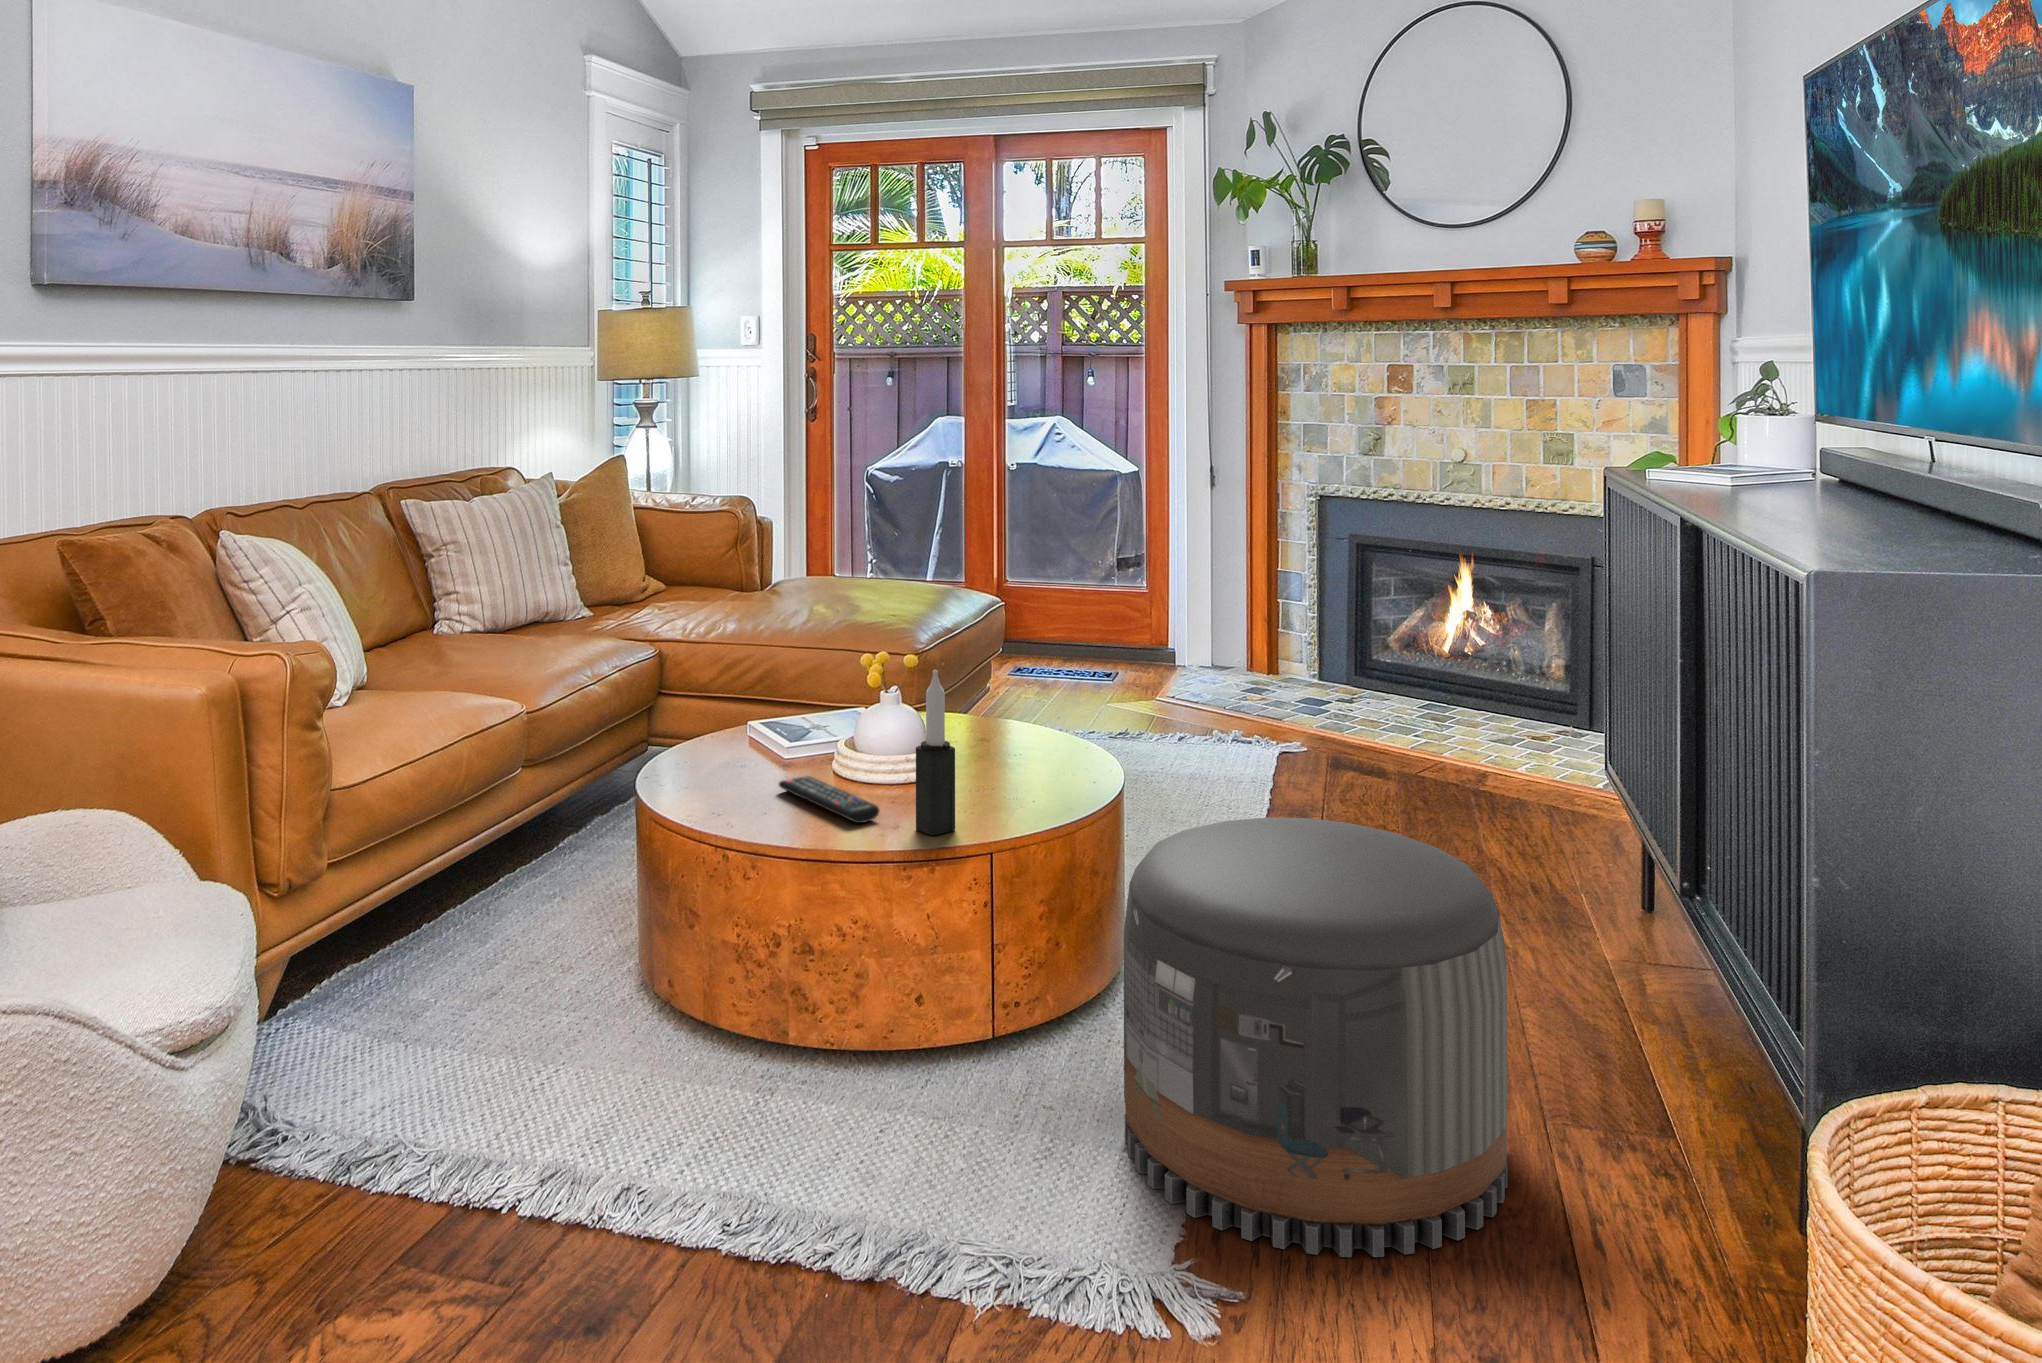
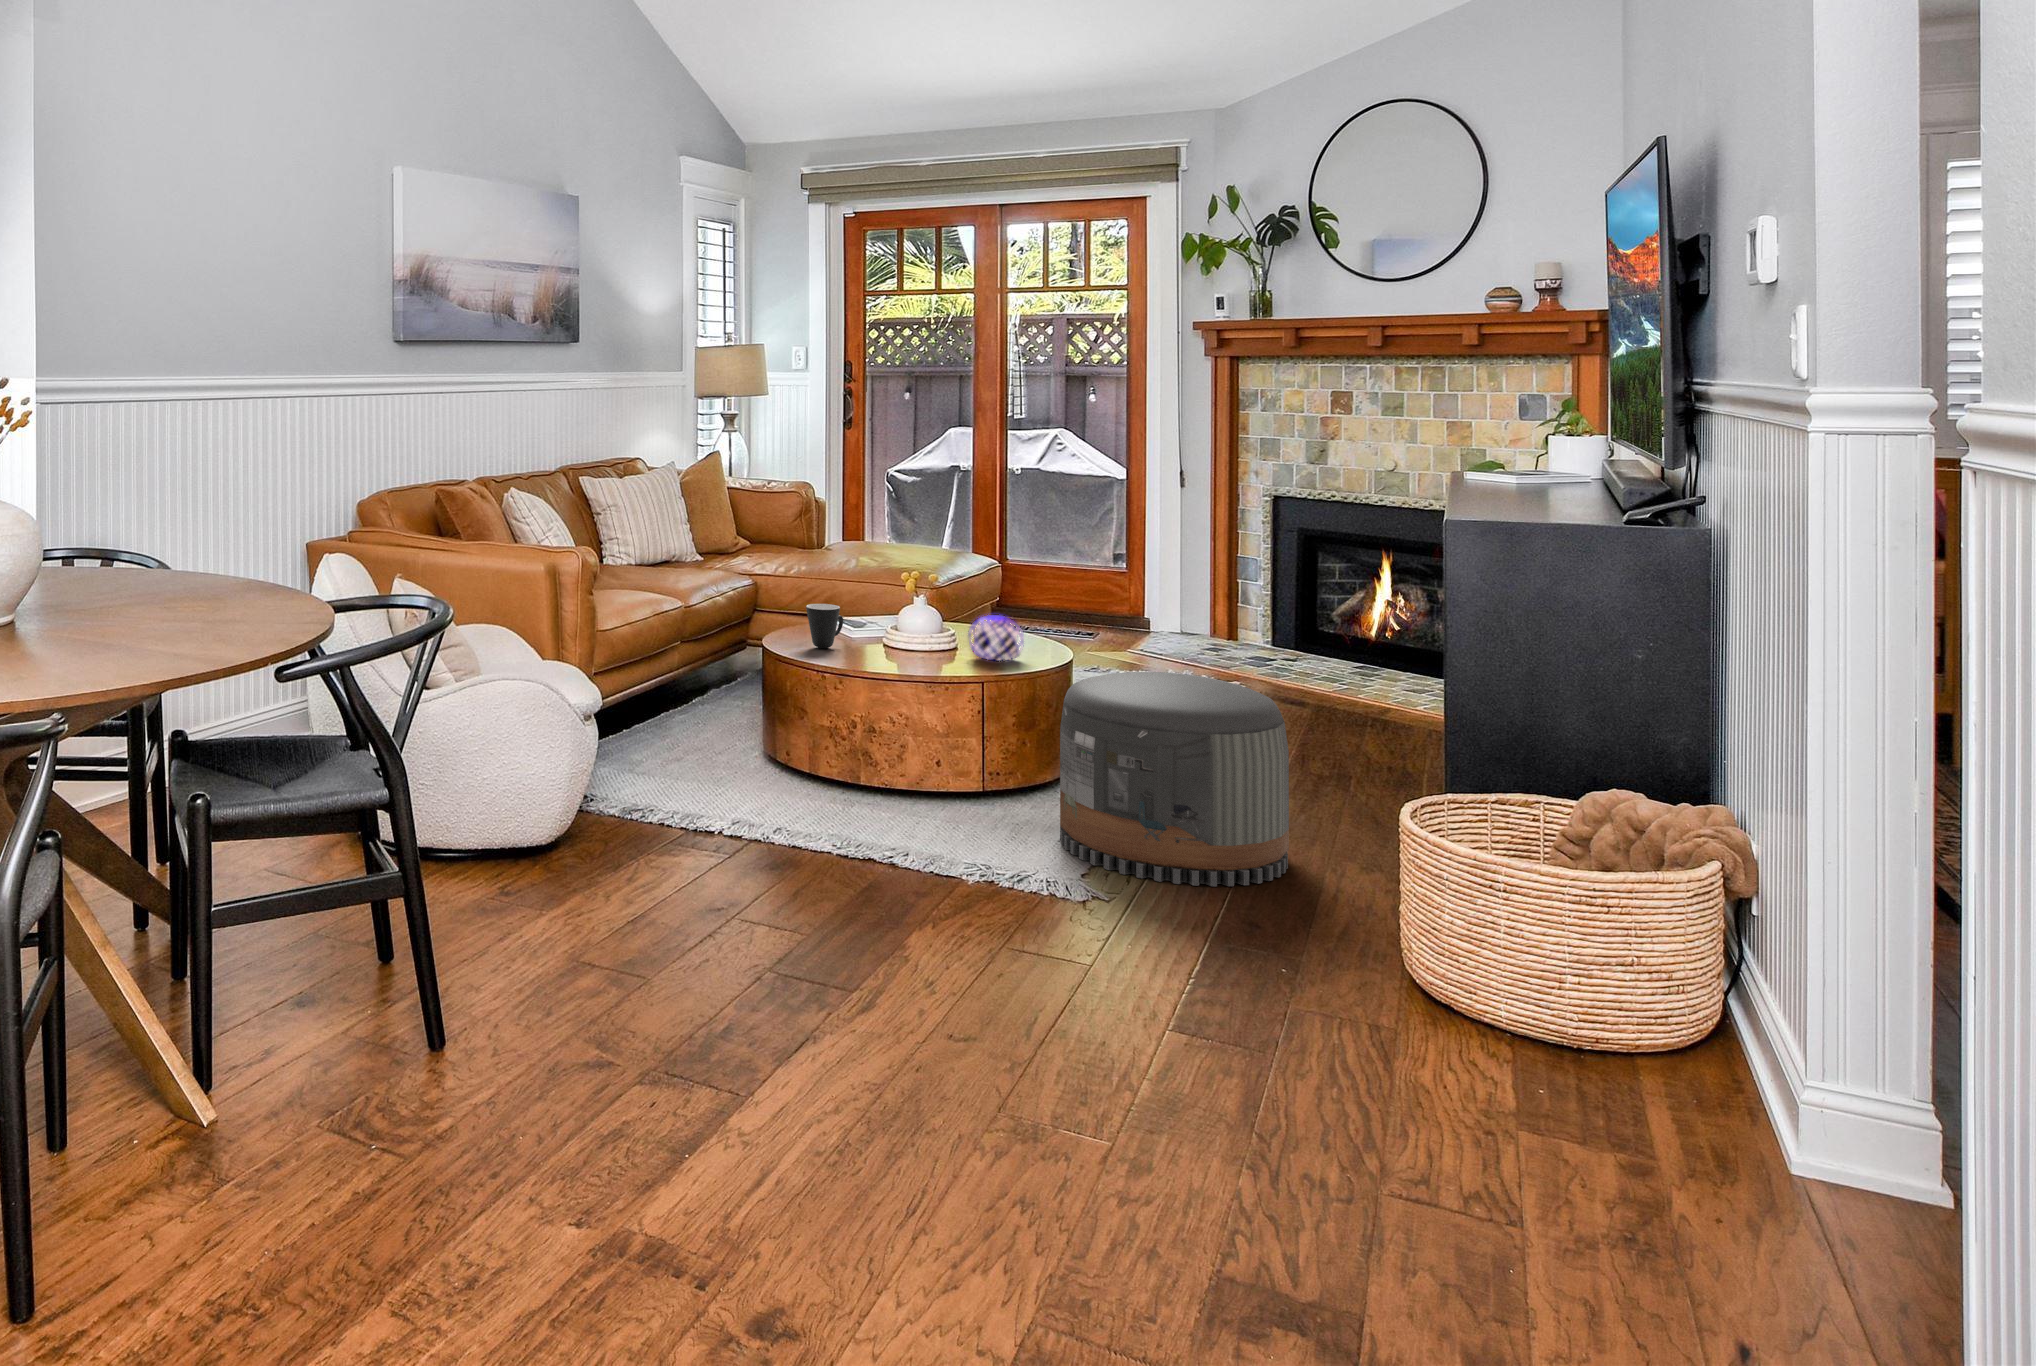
candle: present [916,670,955,835] -> none [938,580,962,676]
mug: none [704,705,766,782] -> present [806,604,843,648]
decorative orb: none [964,713,1051,791] -> present [969,615,1024,660]
remote control: present [779,776,879,823] -> none [852,646,916,669]

